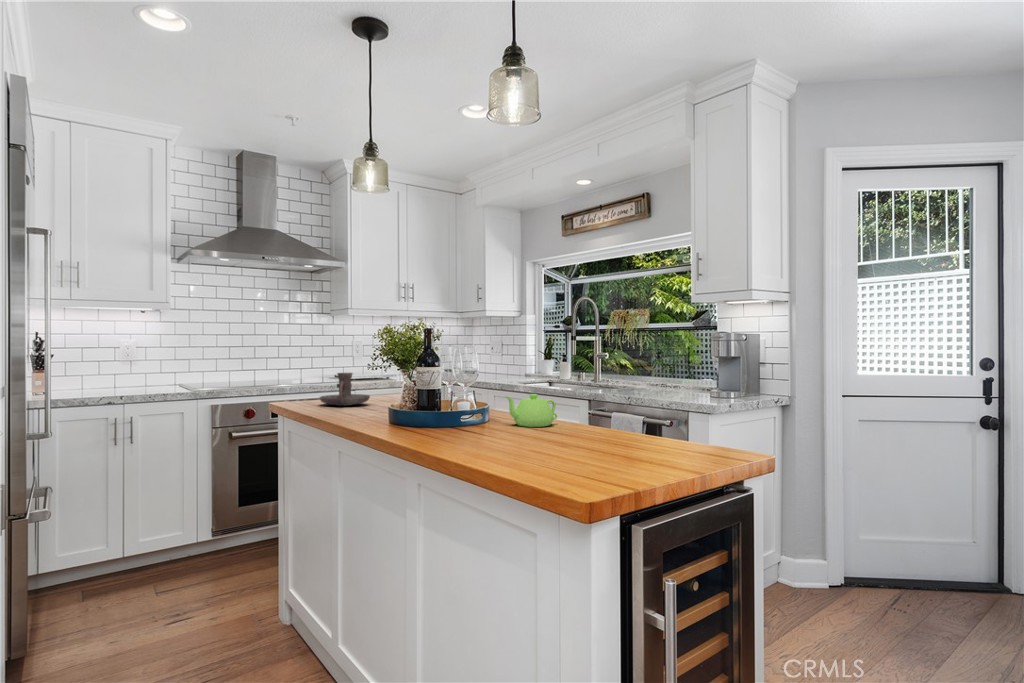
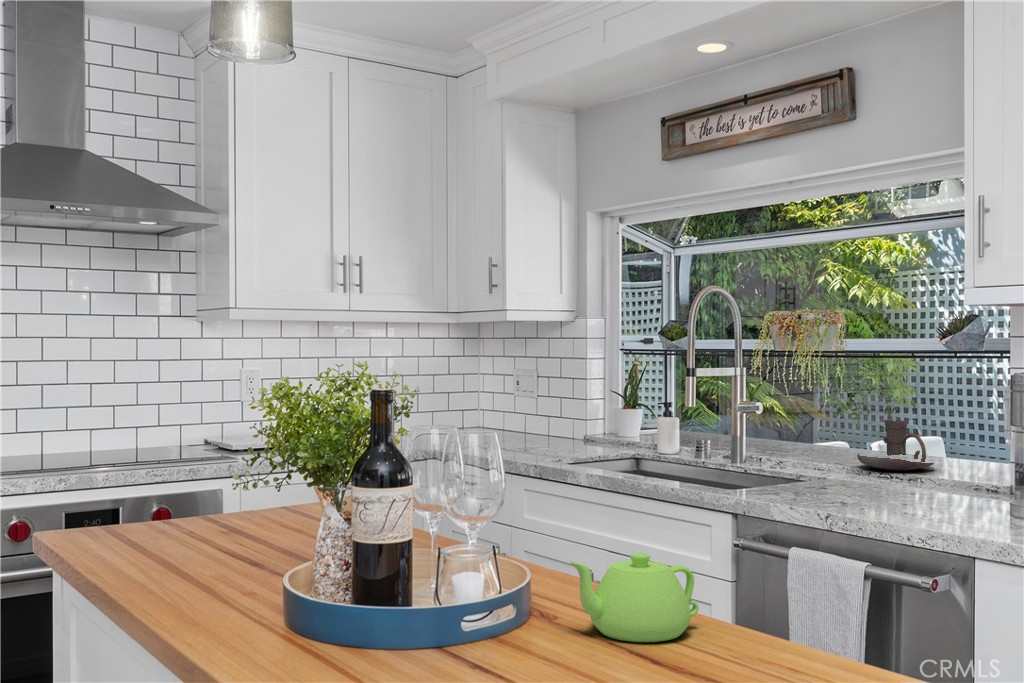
candle holder: present [320,373,370,406] -> present [857,420,934,471]

